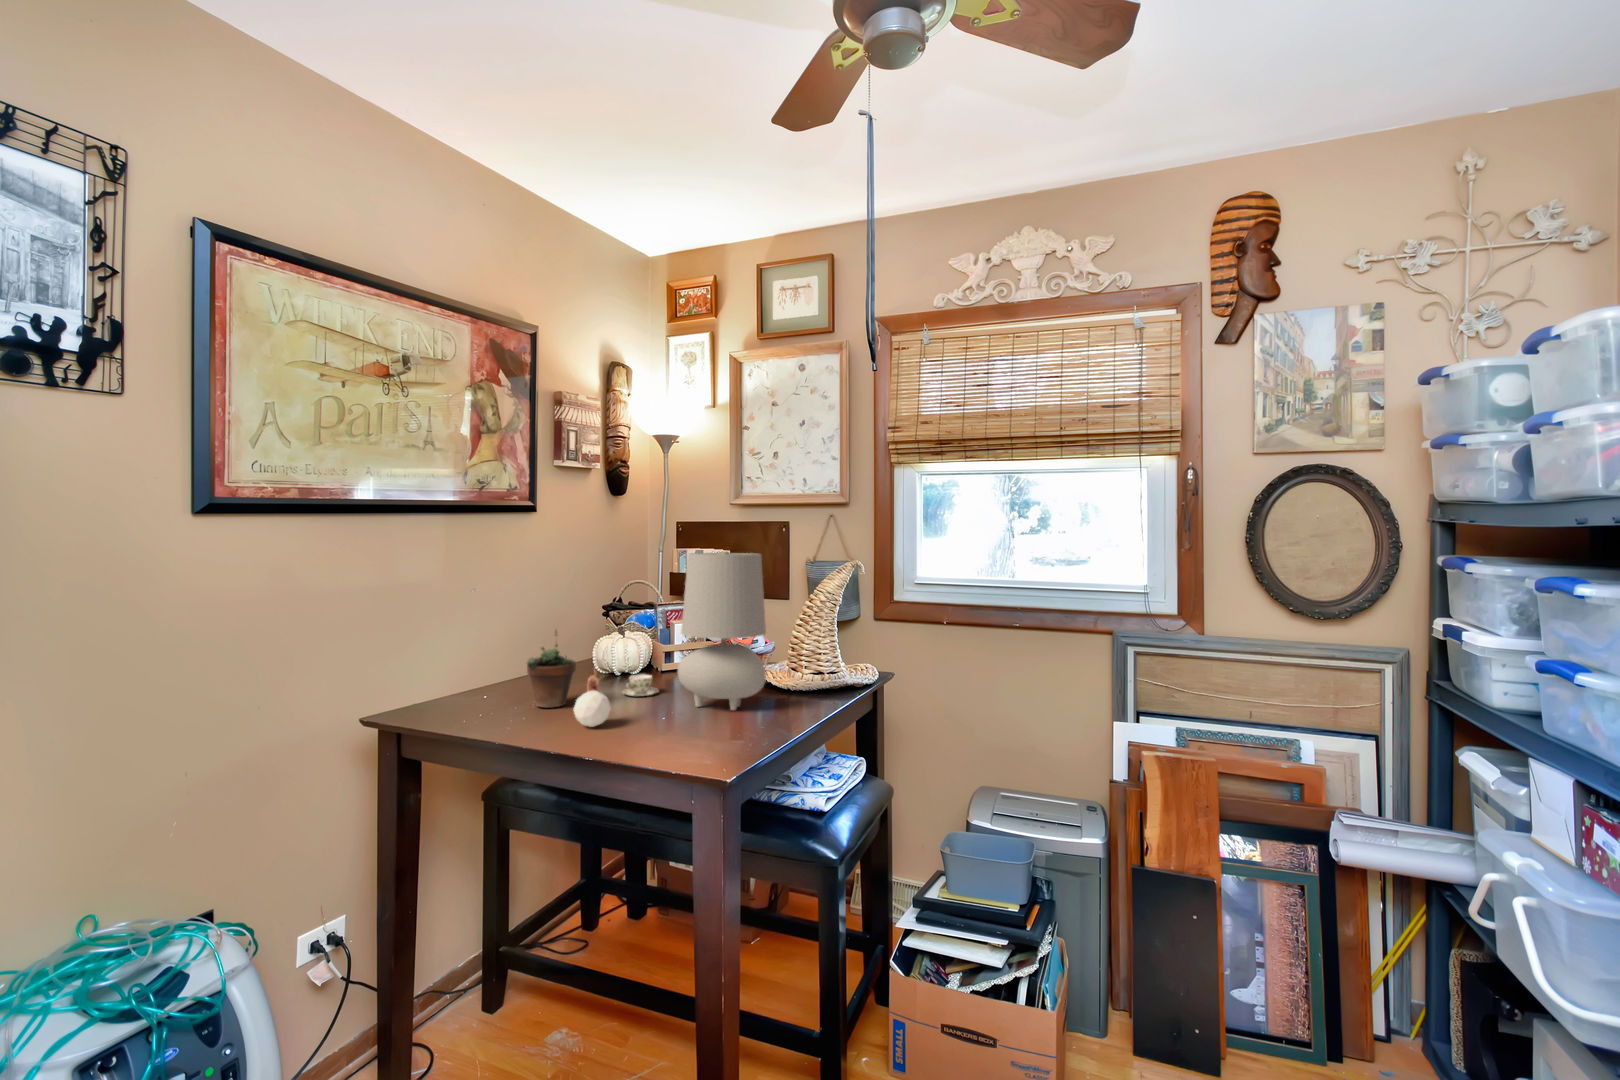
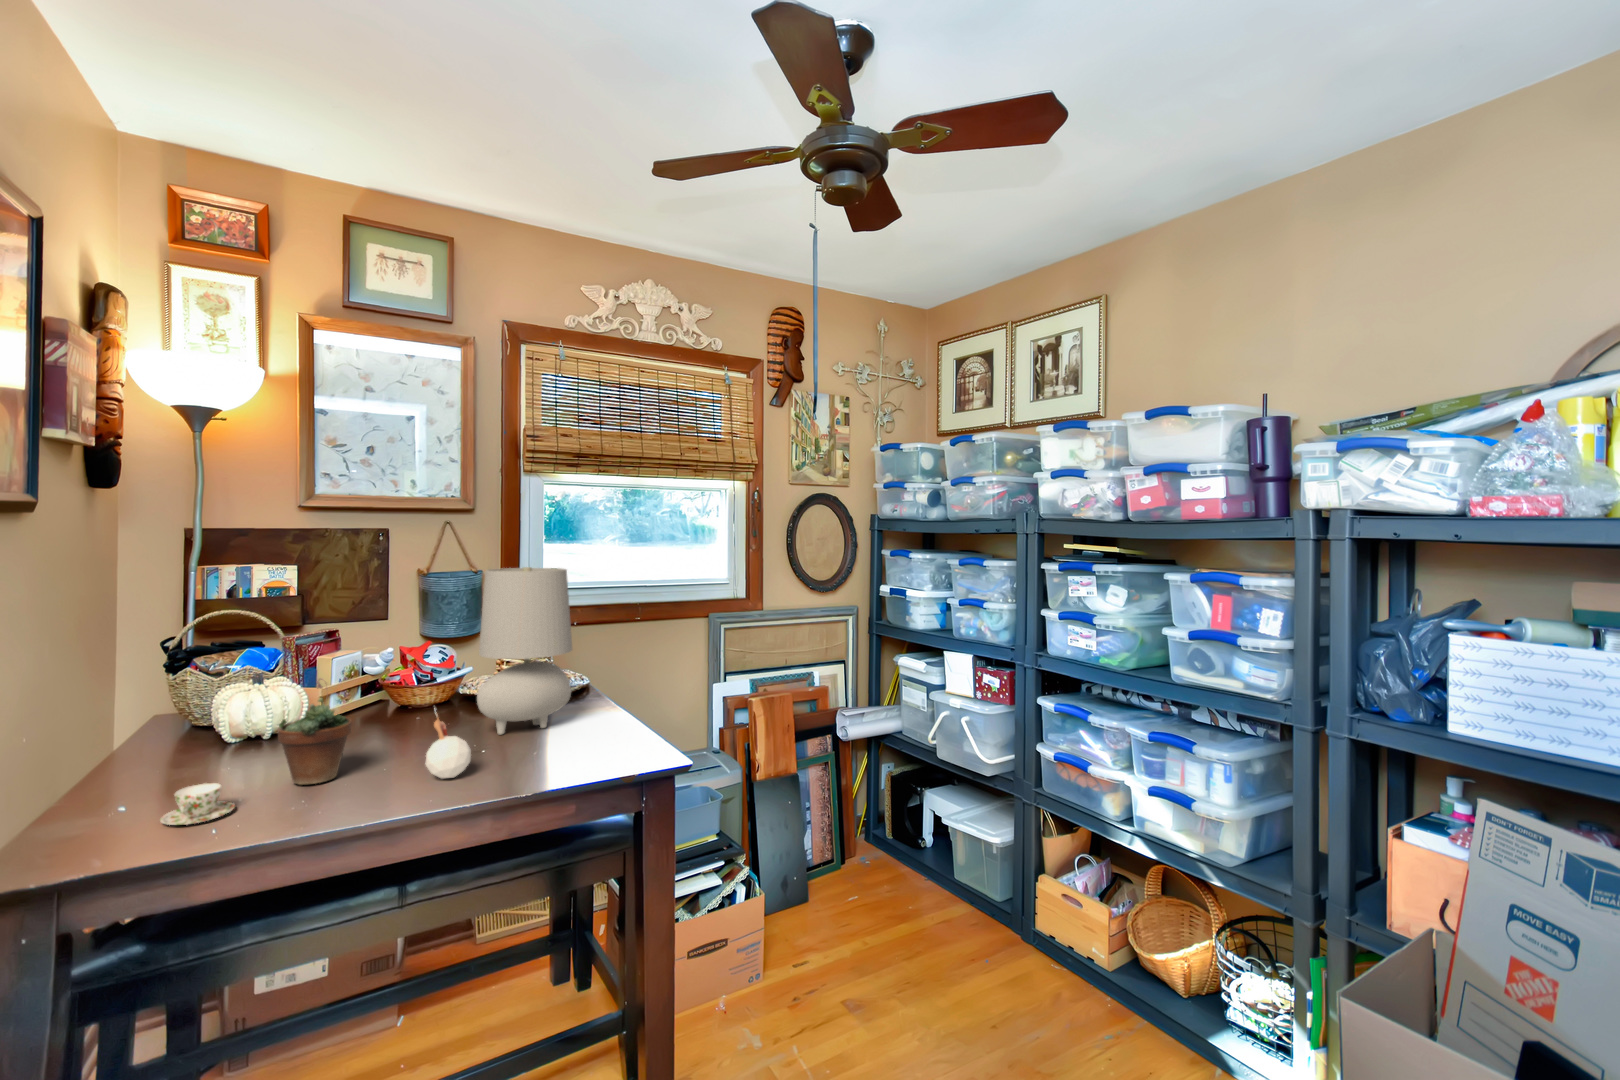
teacup: present [623,674,659,696] -> present [160,783,235,825]

